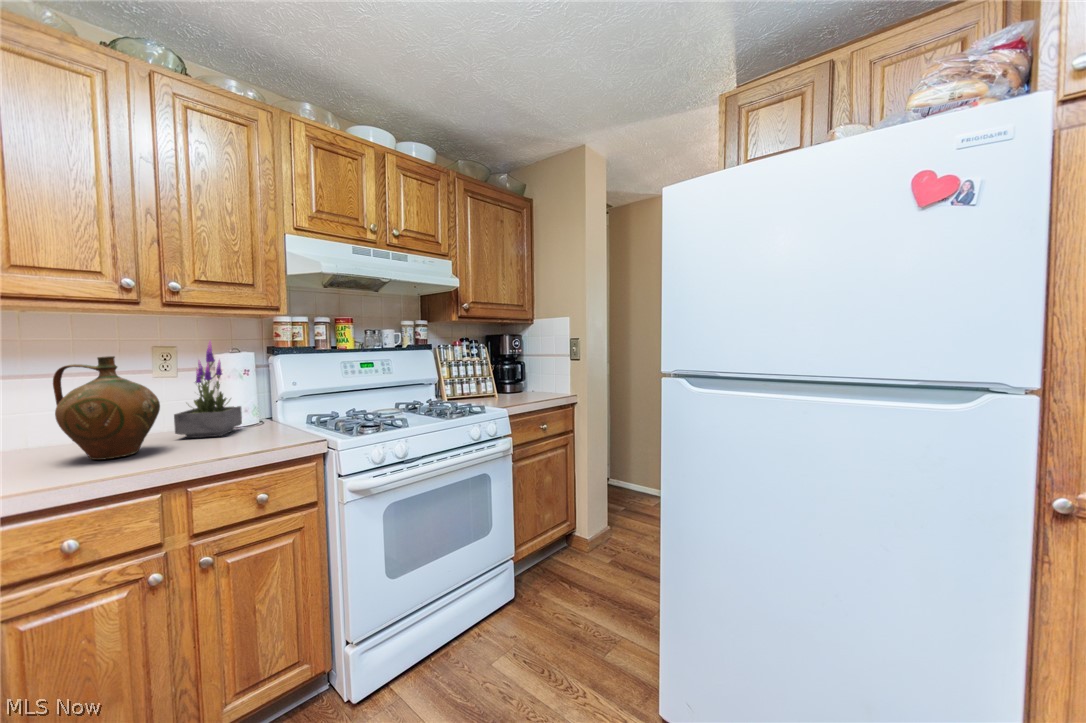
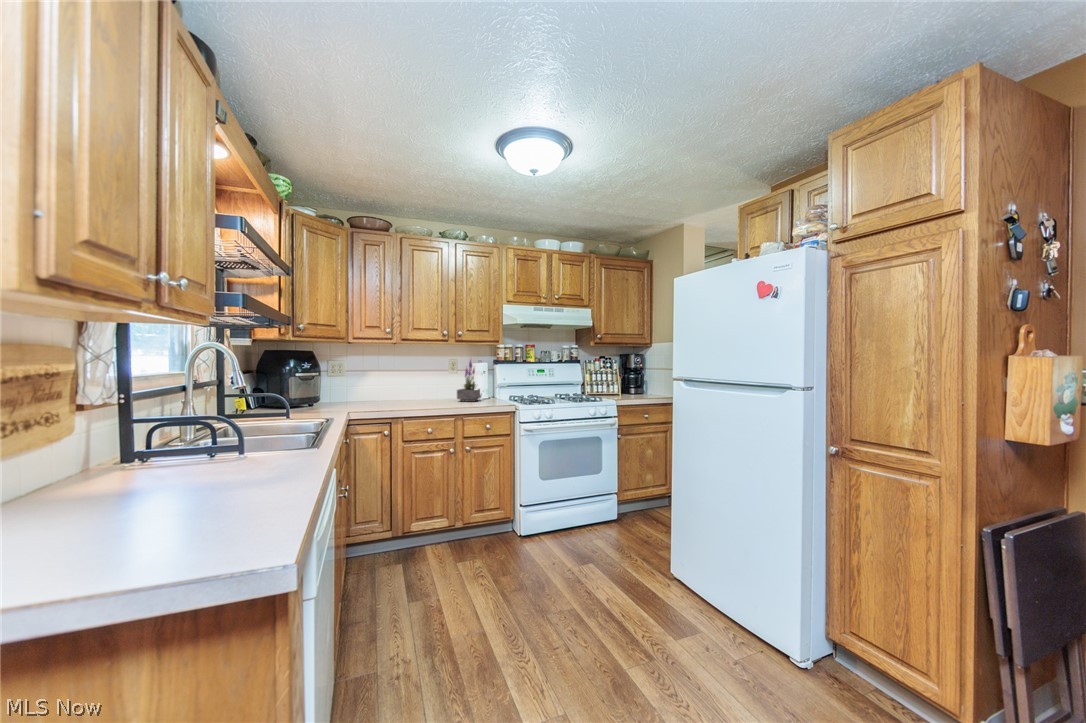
ceramic jug: present [53,356,160,460] -> none [423,363,454,405]

